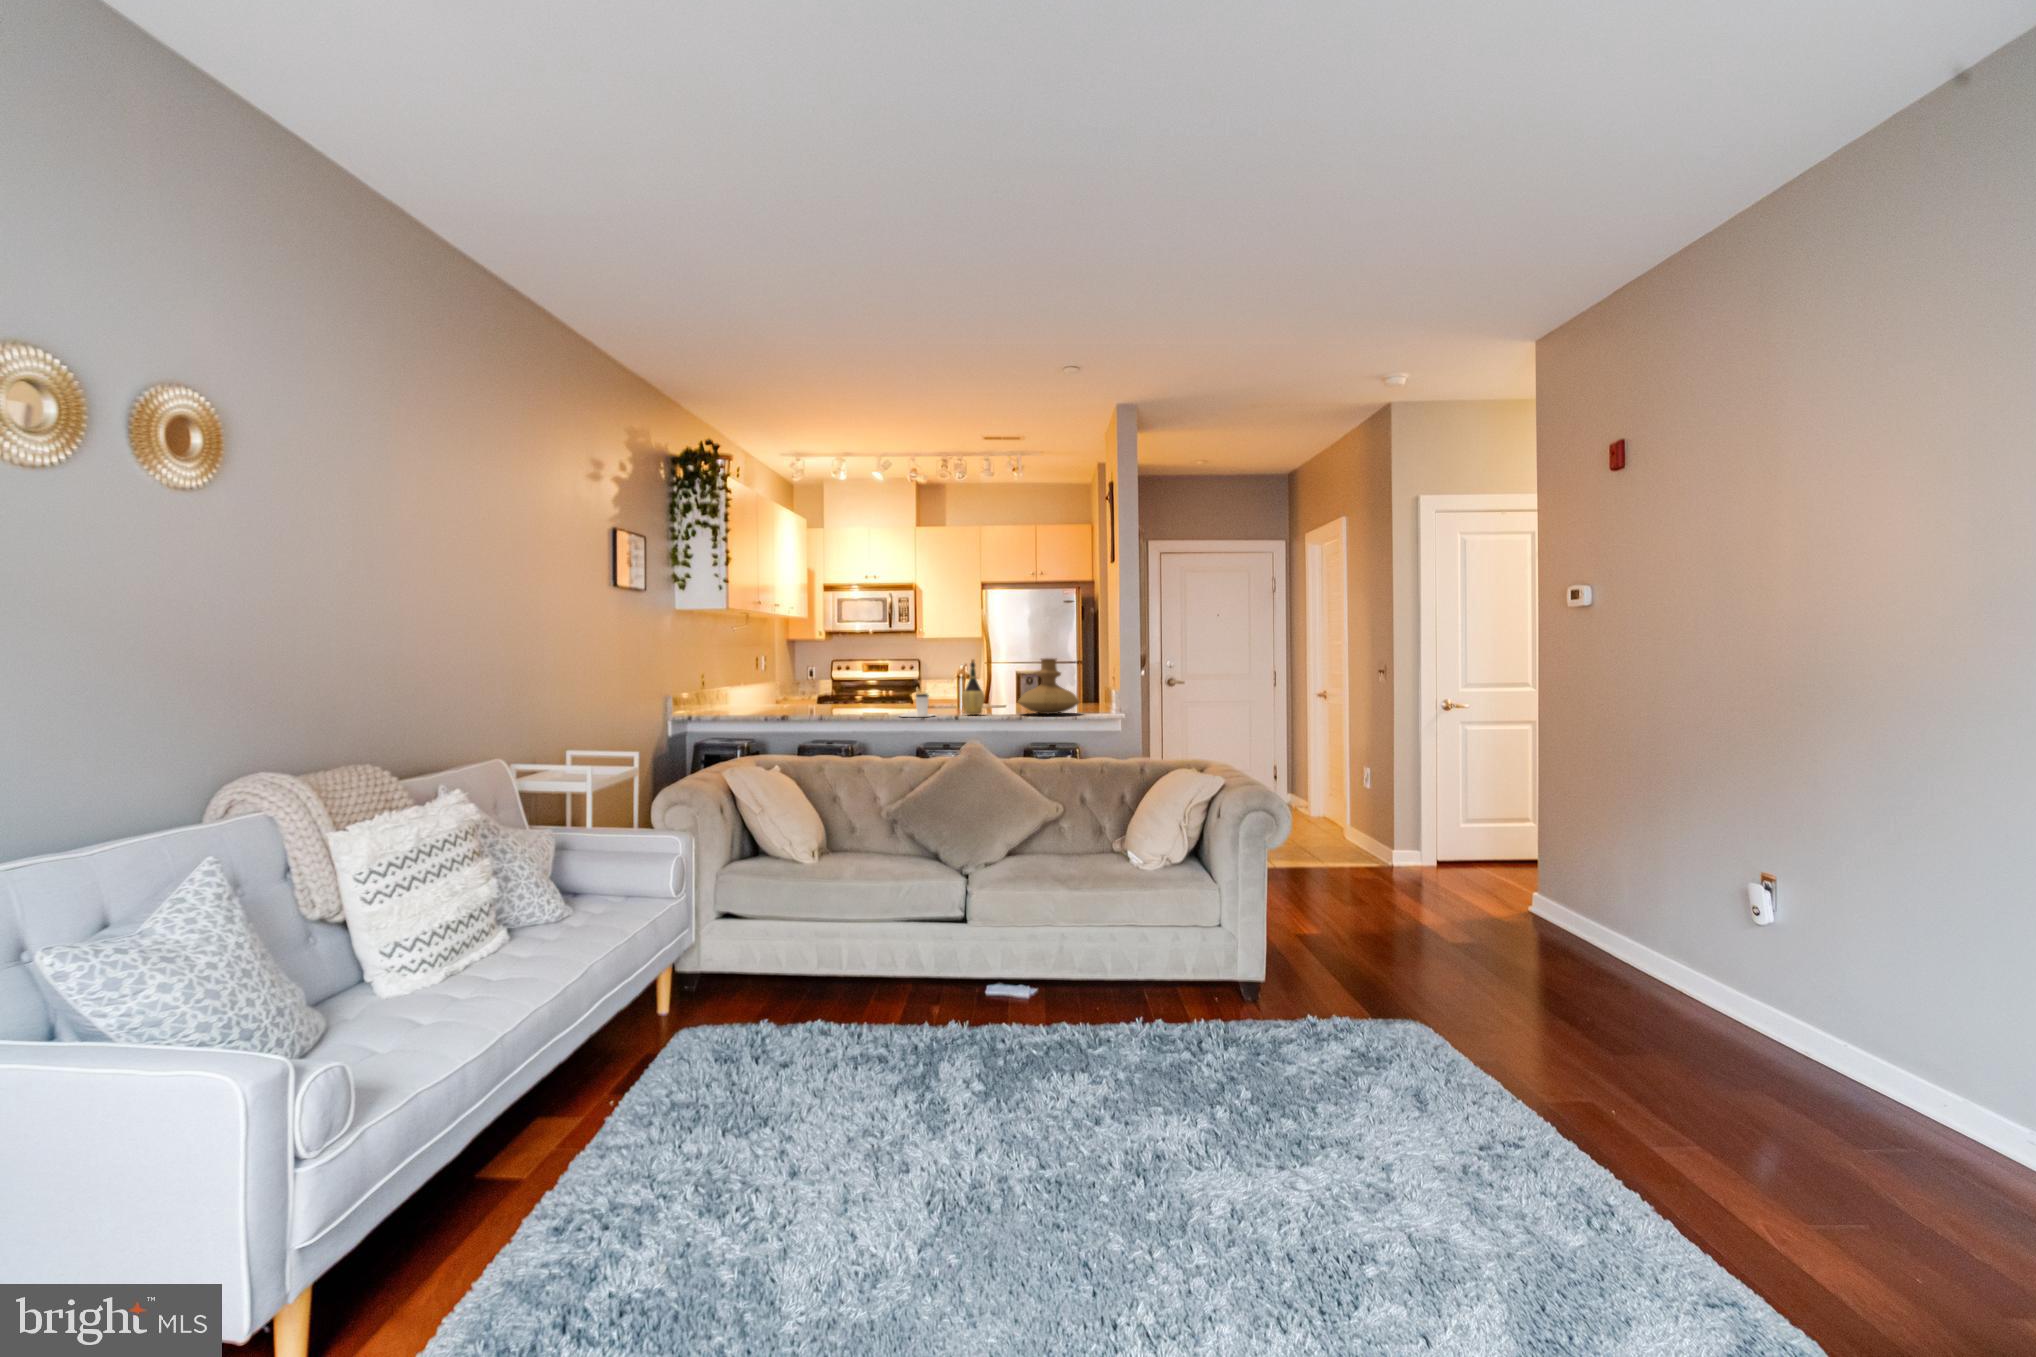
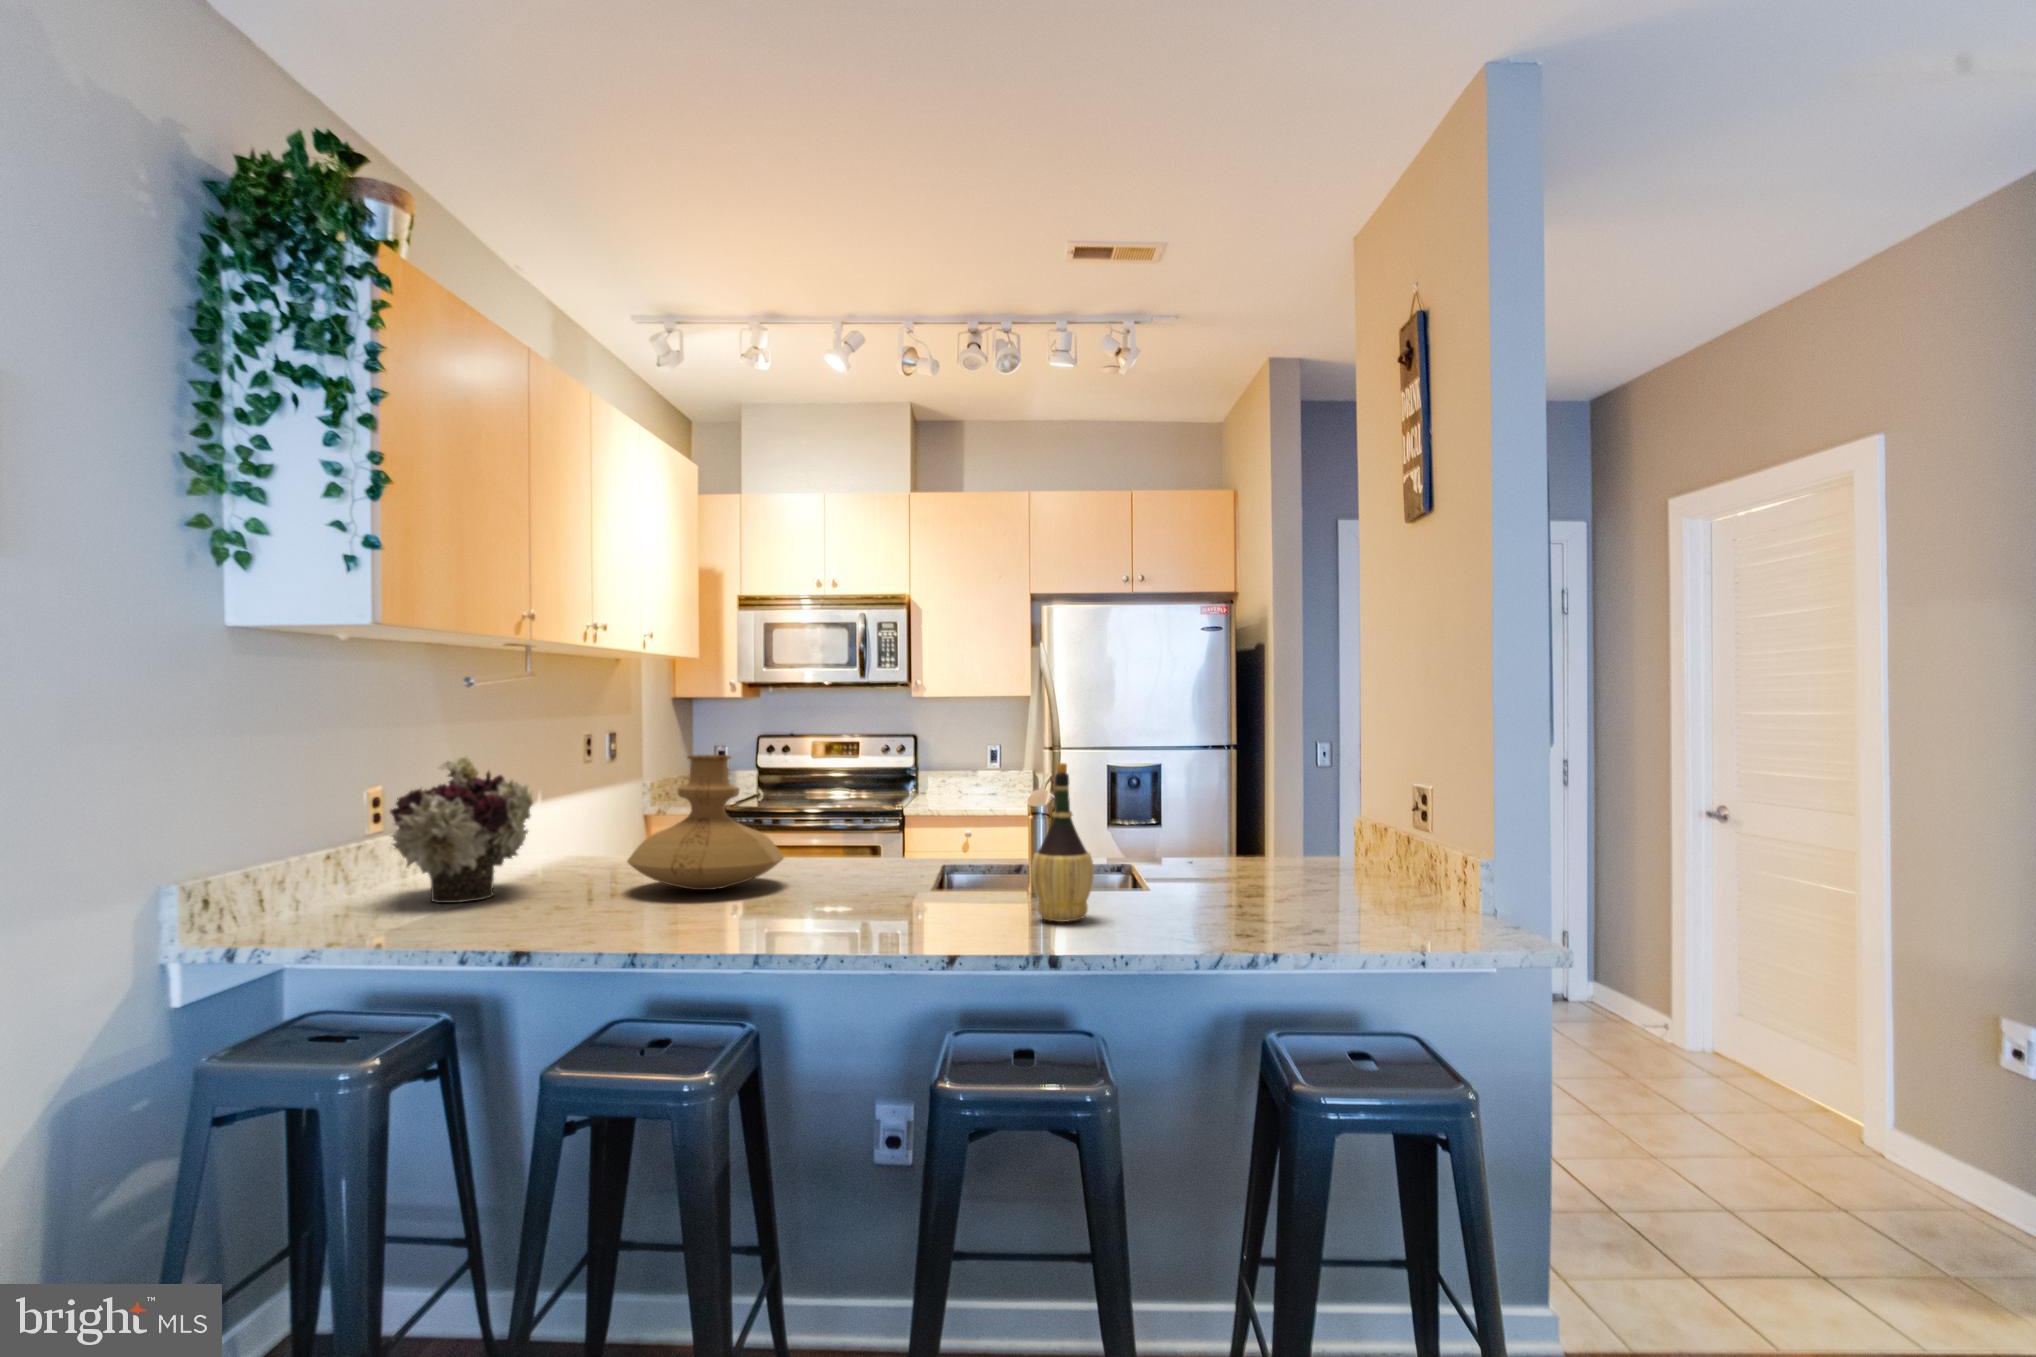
vase: present [1018,658,1079,714] -> present [627,755,784,890]
flower arrangement: none [723,659,773,715] -> present [390,754,533,903]
coffee cup: present [901,693,934,717] -> none [850,861,959,938]

